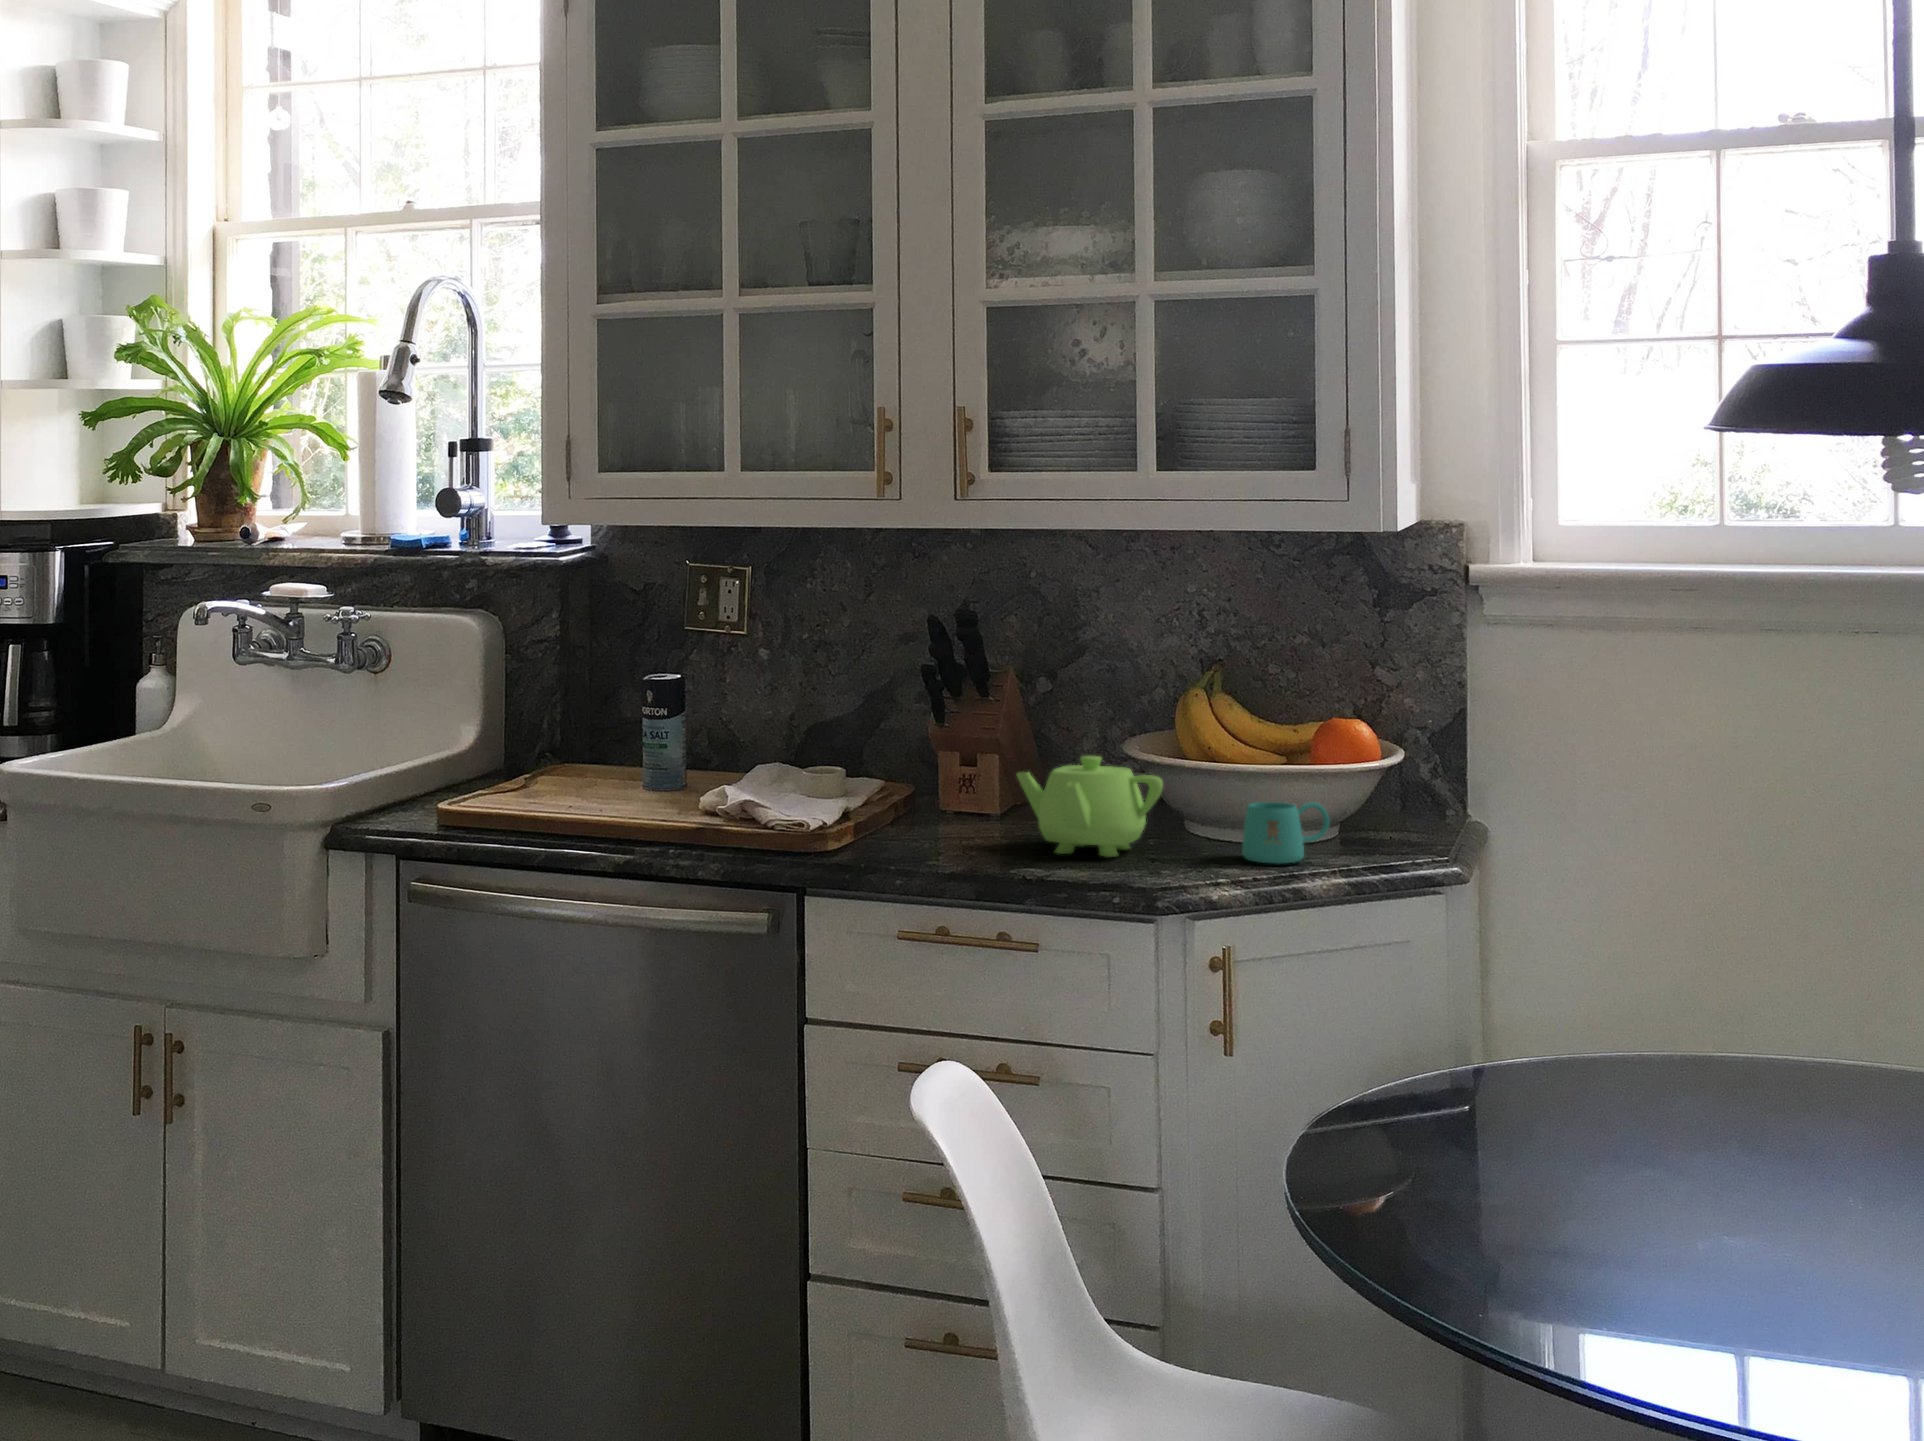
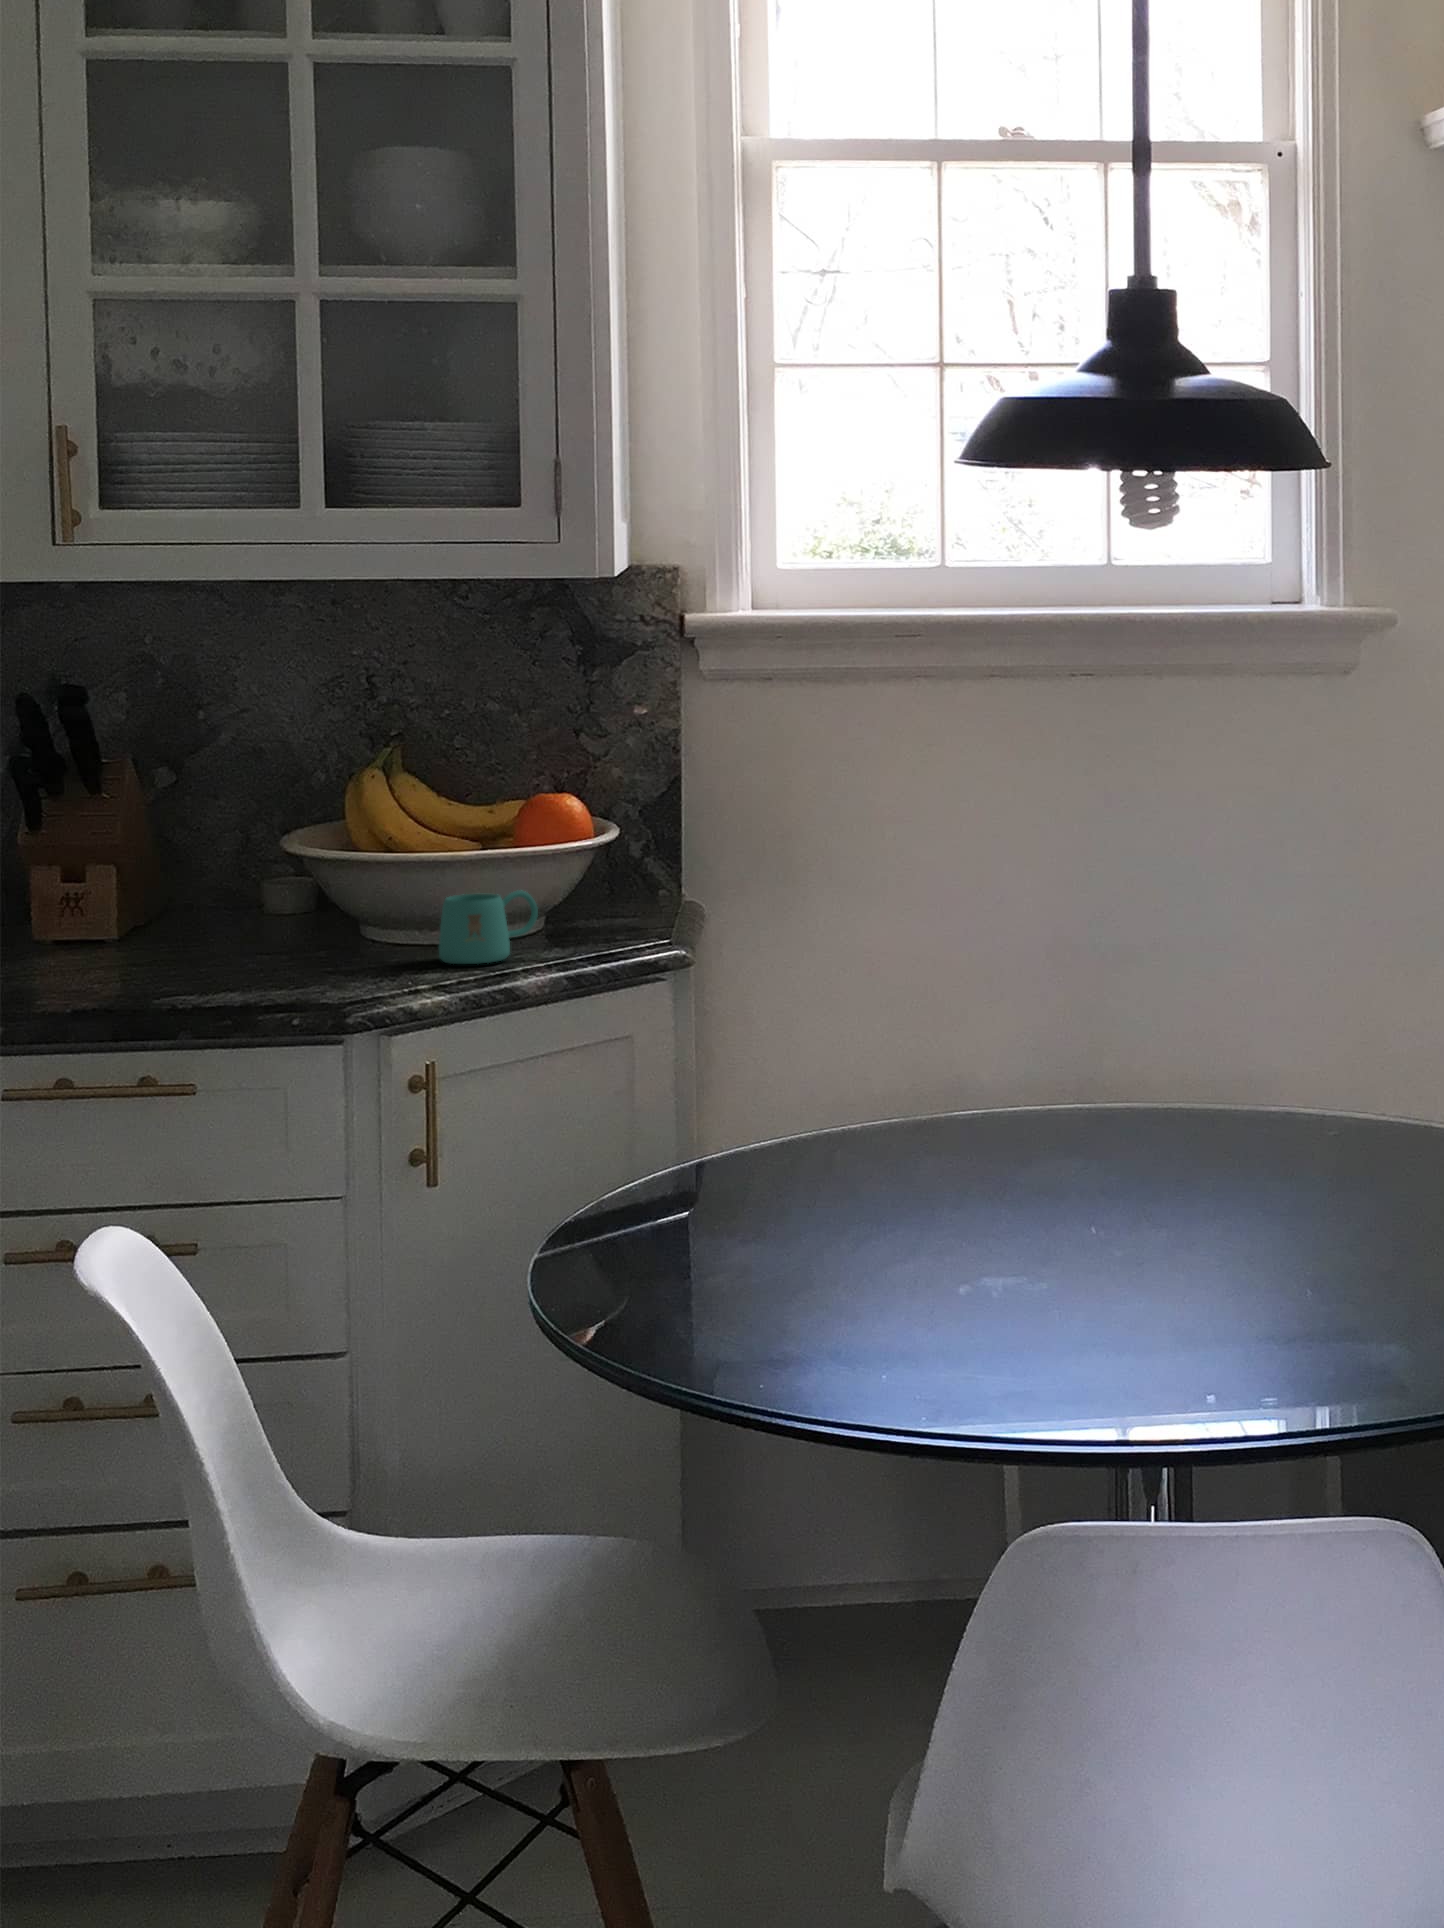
teapot: present [1017,756,1163,857] -> none [156,853,344,974]

